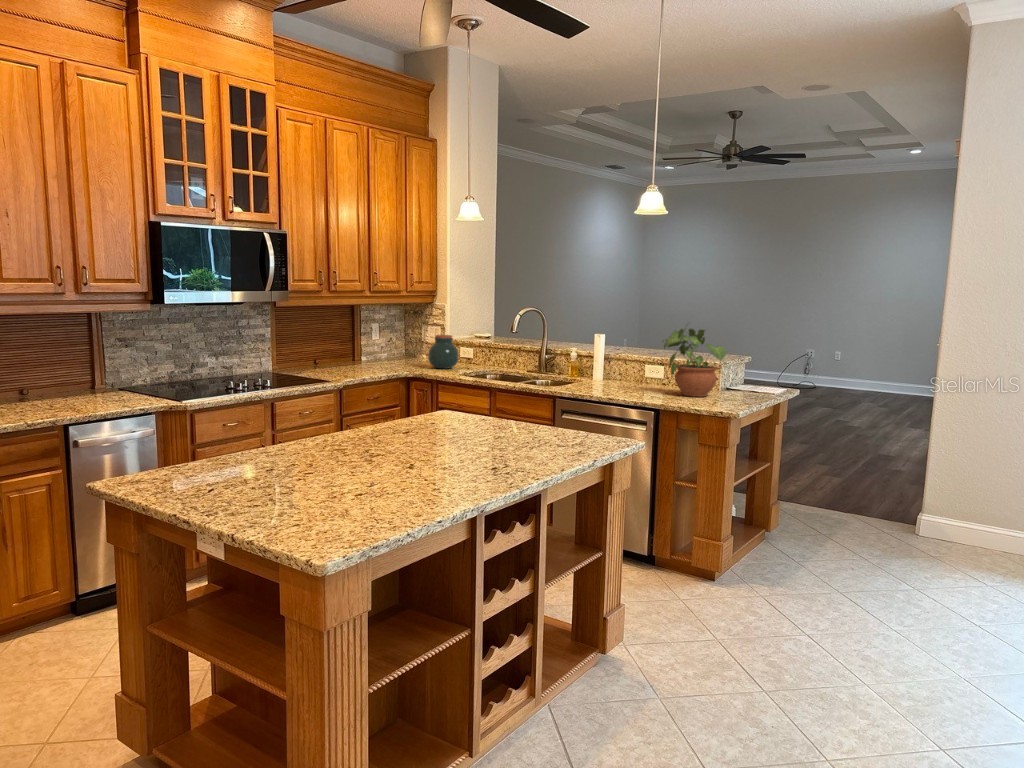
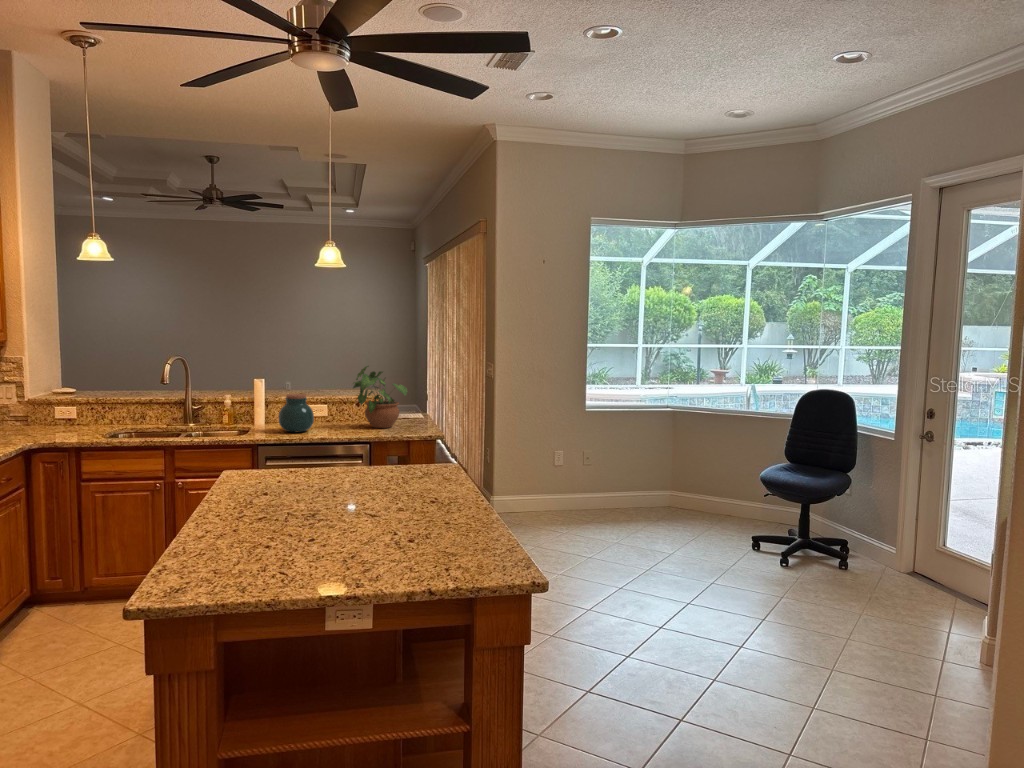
jar: present [428,335,459,369] -> present [279,394,314,432]

